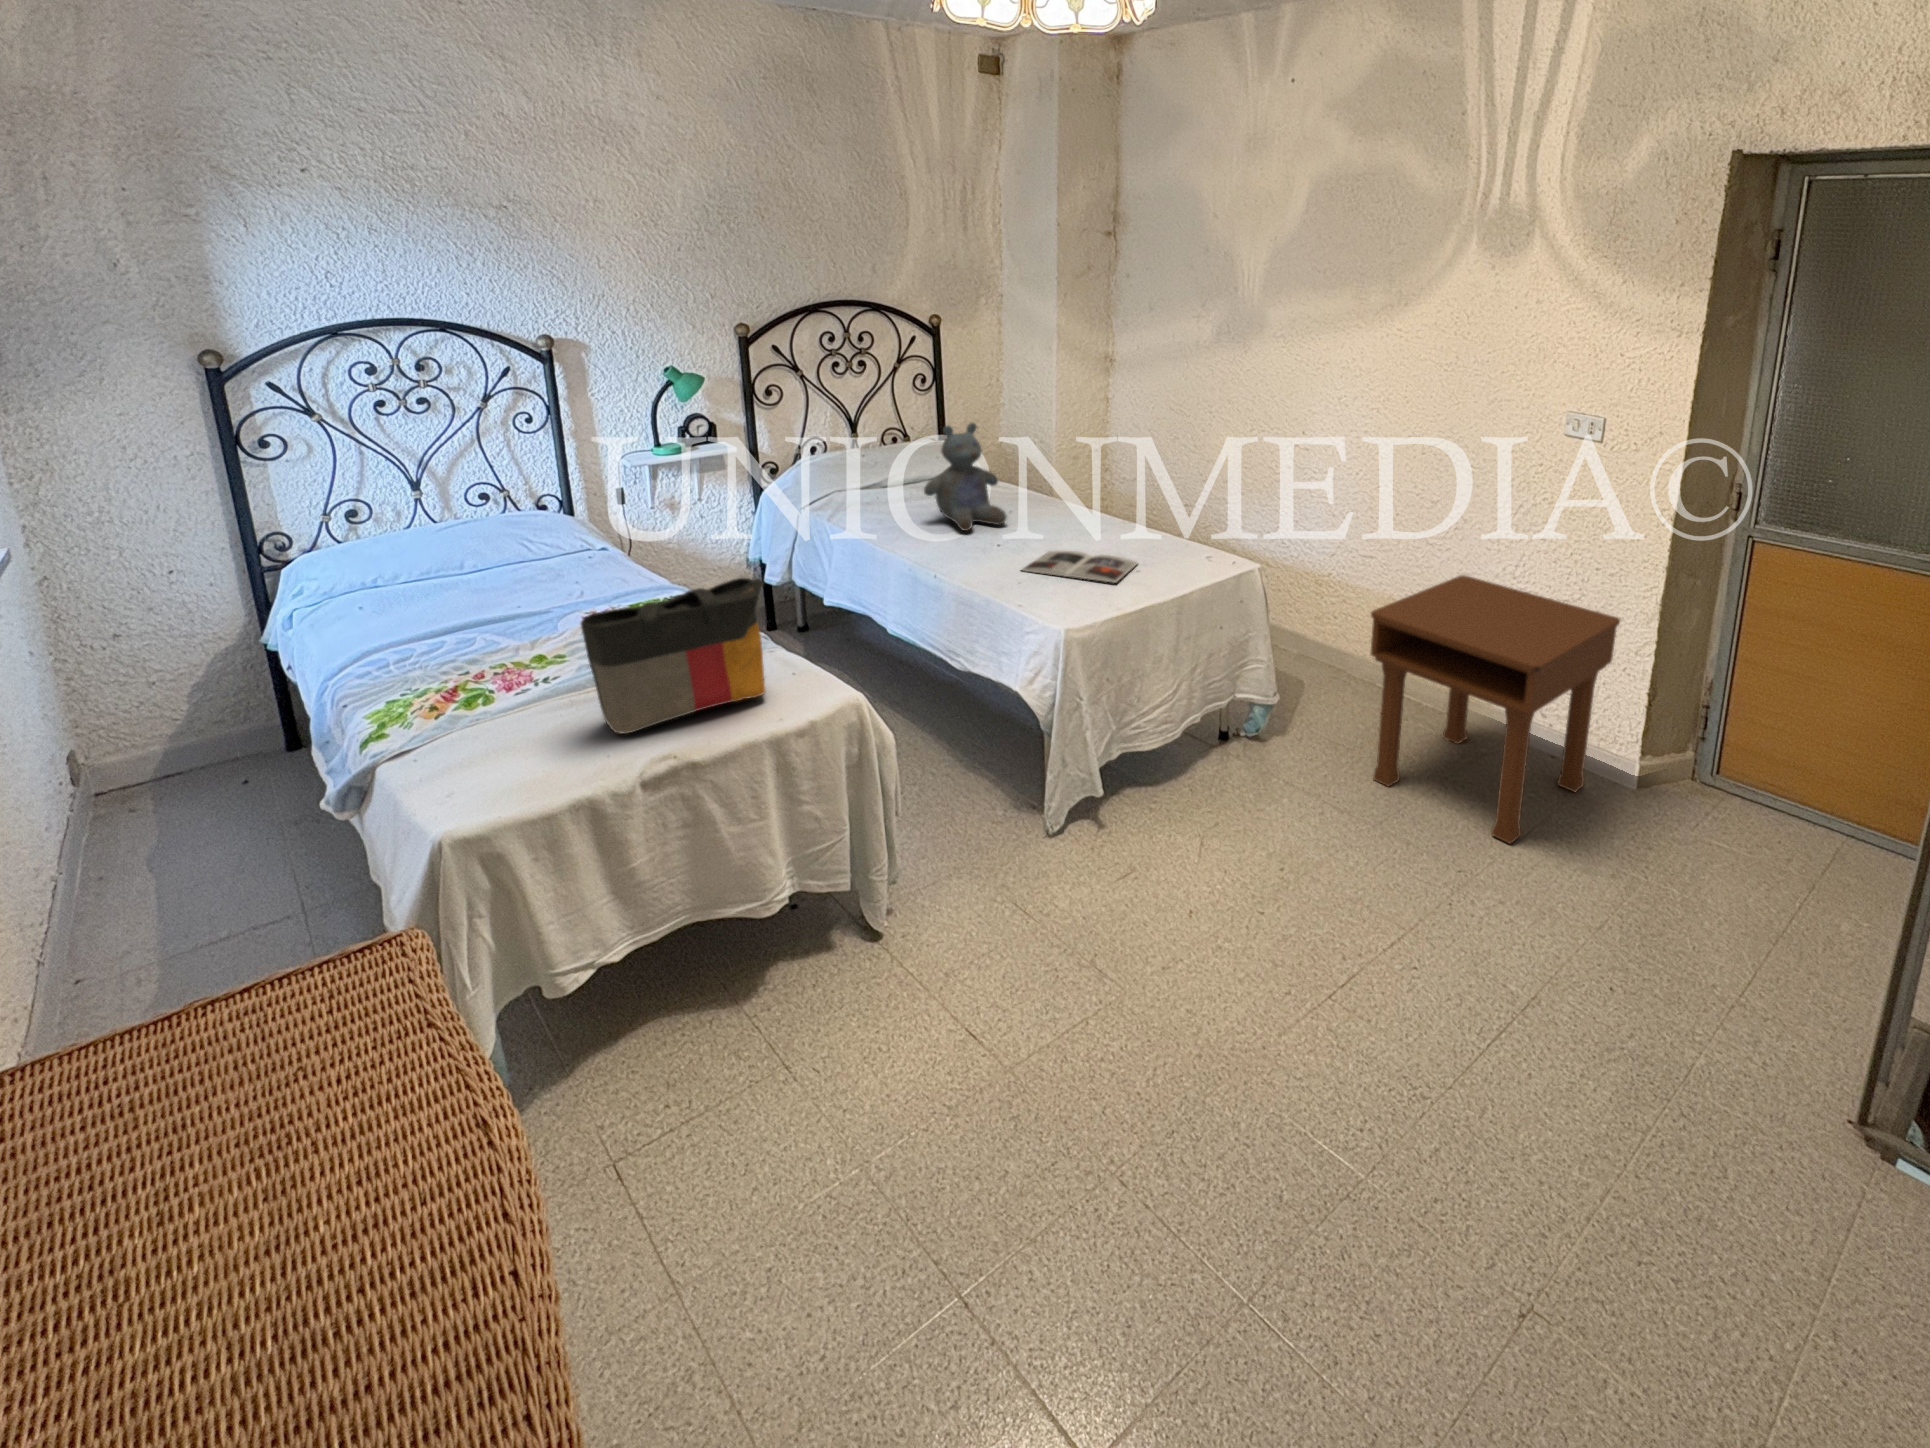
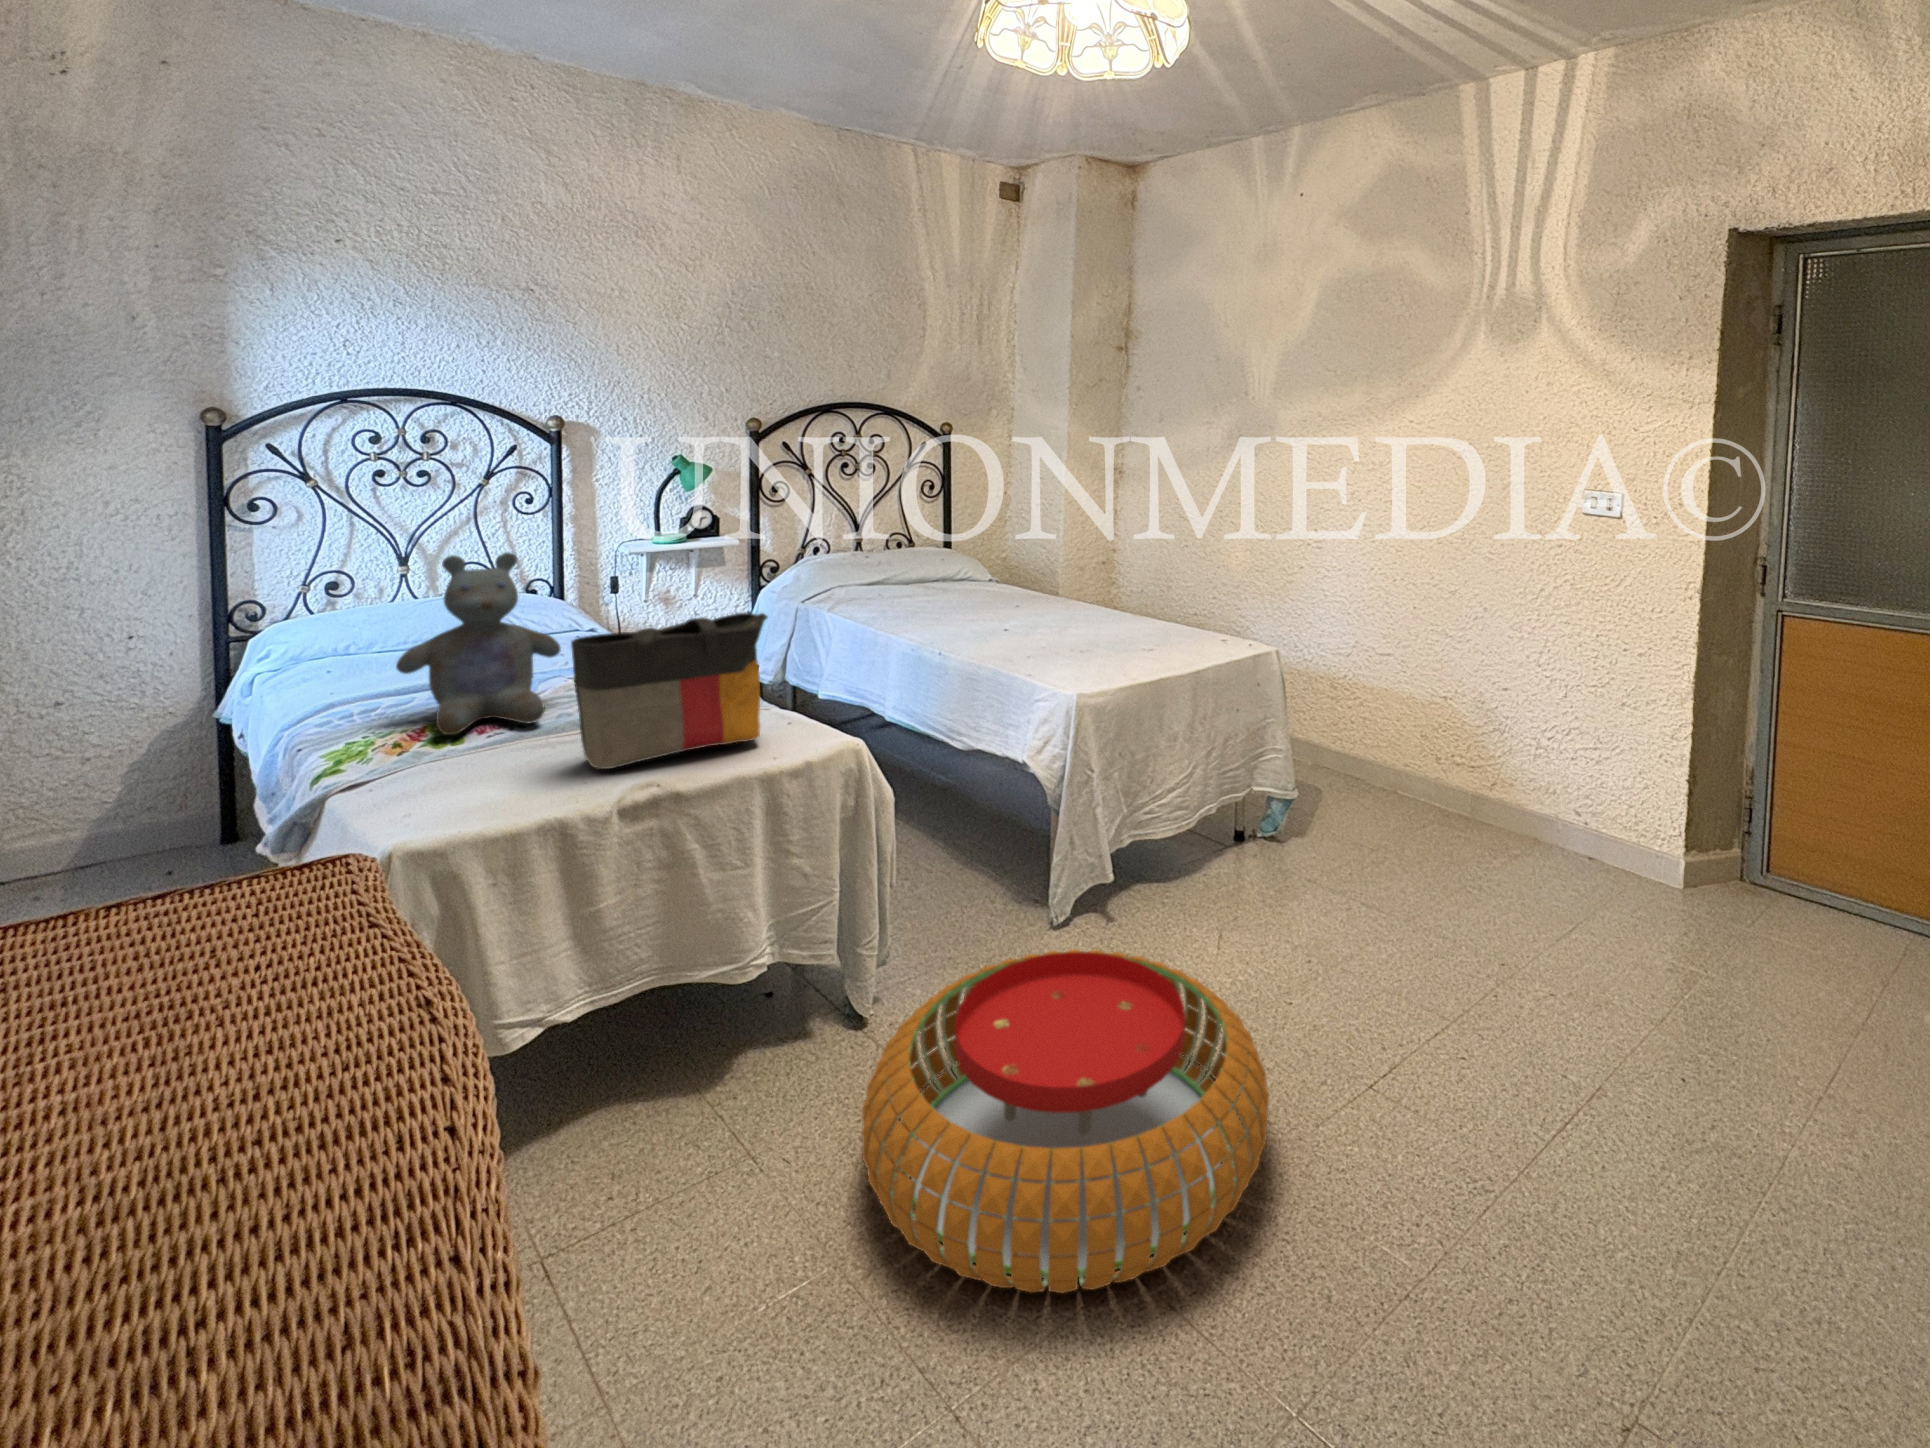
stuffed bear: present [924,423,1006,531] -> present [396,552,561,735]
magazine: present [1022,551,1138,583] -> none [1029,634,1152,660]
nightstand: present [1371,575,1620,844] -> none [1395,663,1654,940]
pouf: none [877,876,1234,1191] -> present [862,949,1269,1293]

